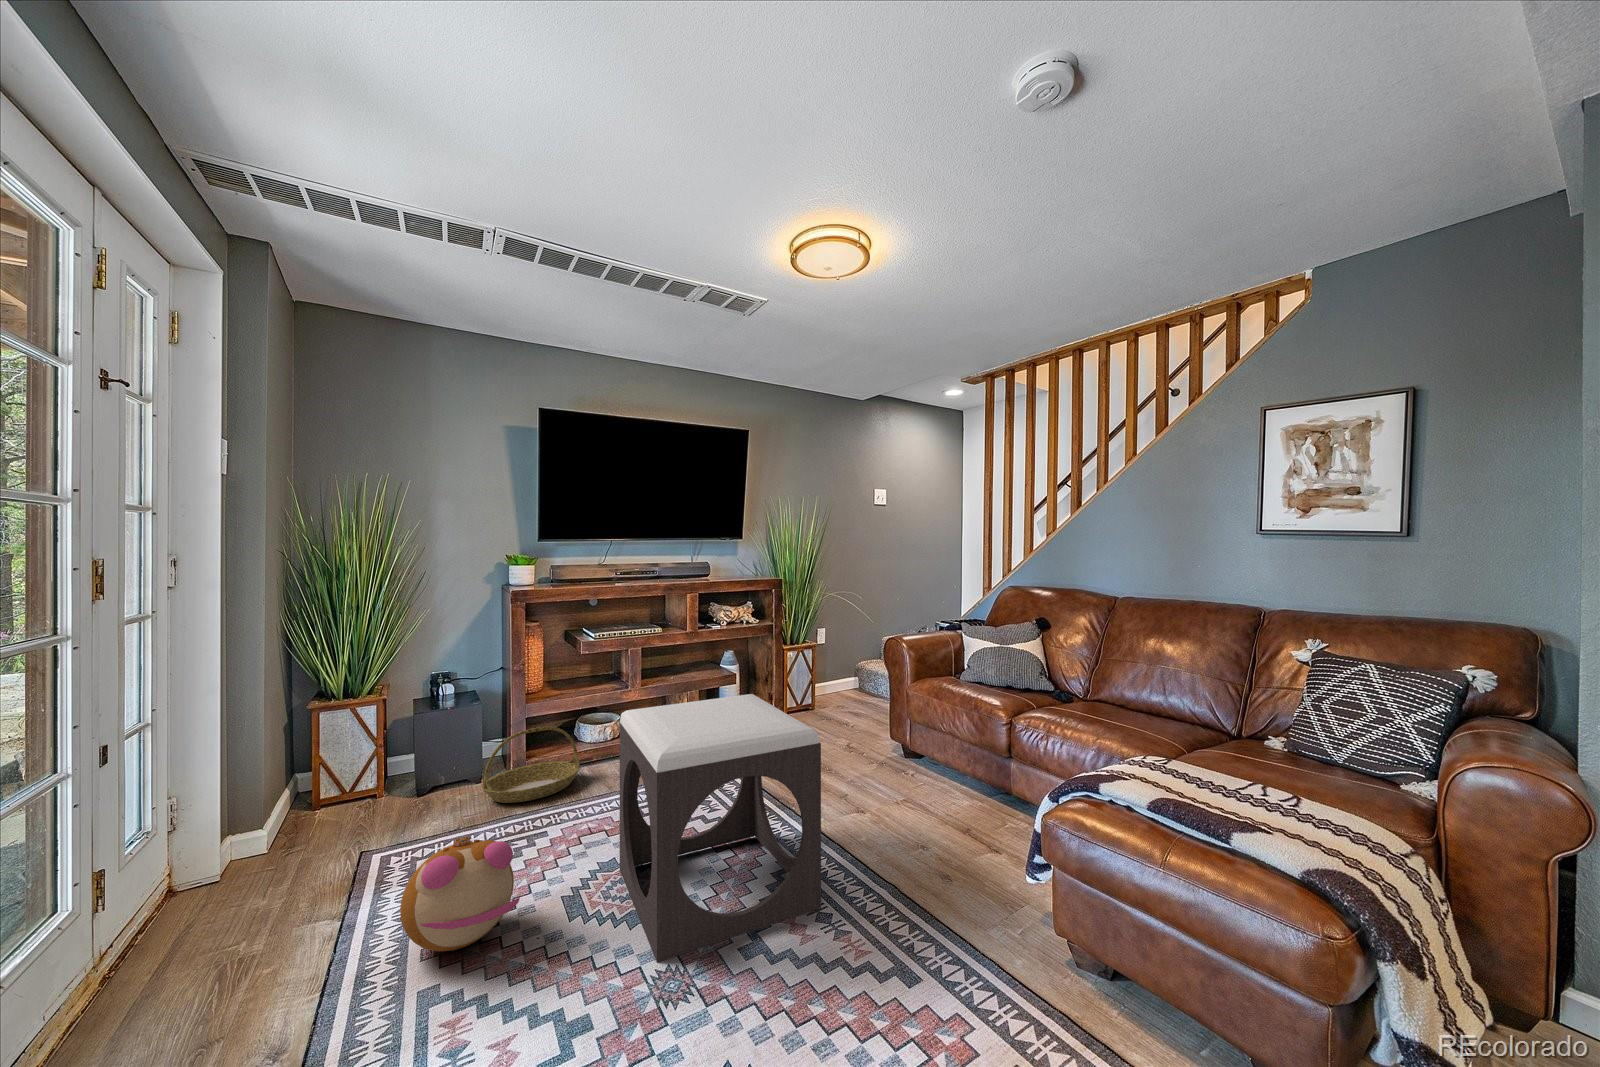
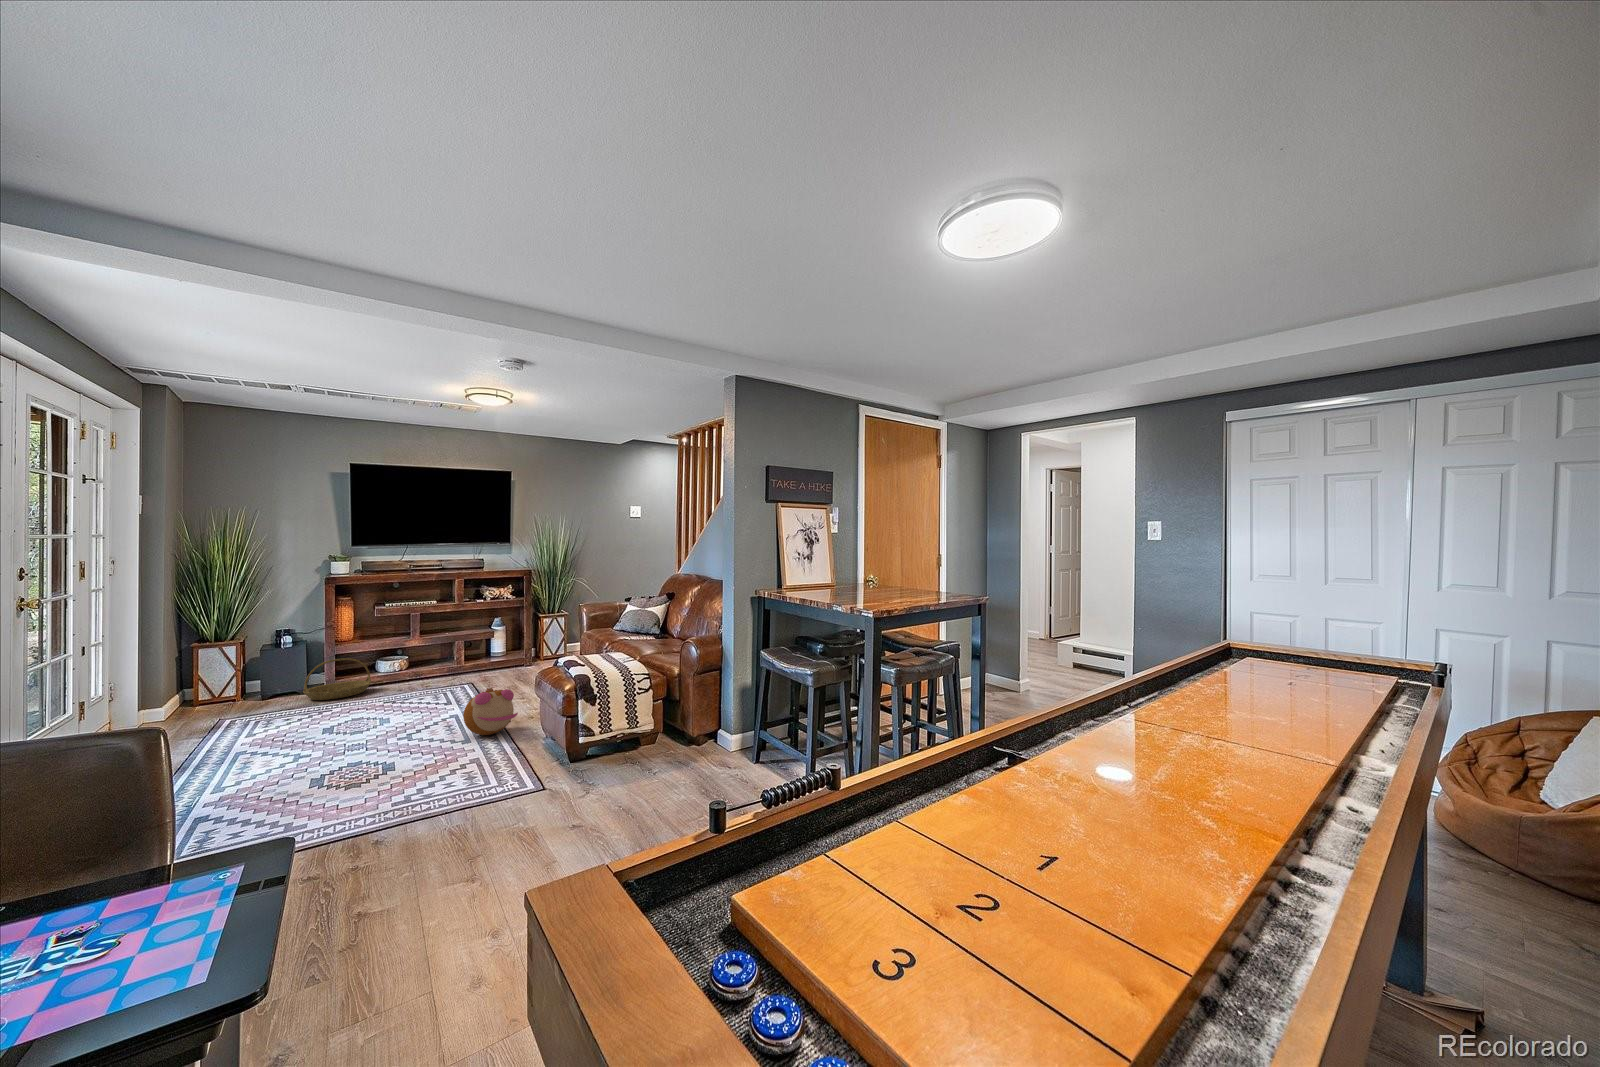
footstool: present [620,694,821,962] -> none [366,631,463,742]
plush toy: present [400,836,520,952] -> present [463,688,518,735]

